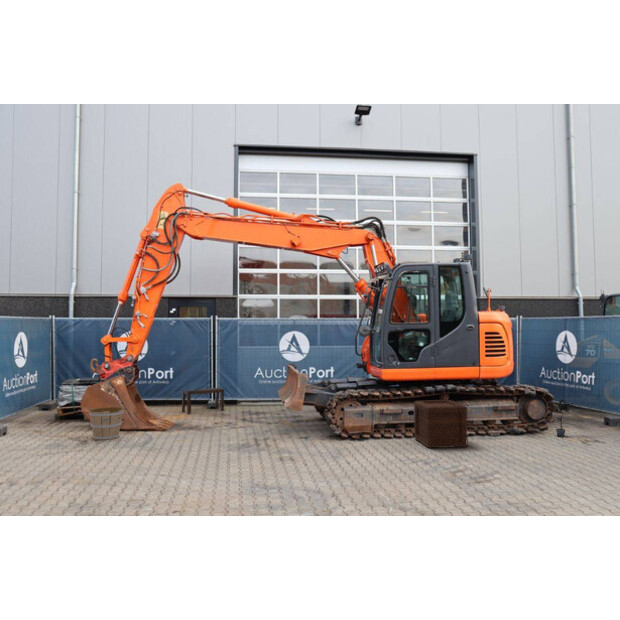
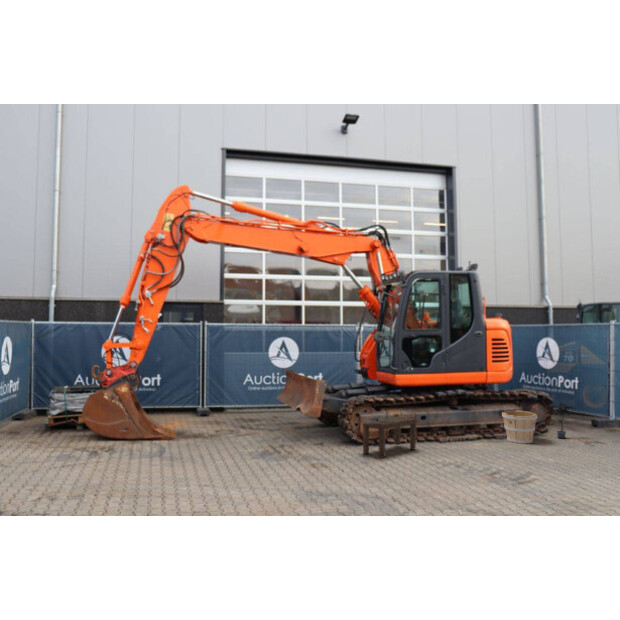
bench: present [182,388,225,414] -> present [363,416,417,458]
wooden crate: present [414,400,468,448] -> none [427,405,482,452]
wooden bucket: present [89,407,124,440] -> present [502,410,537,444]

